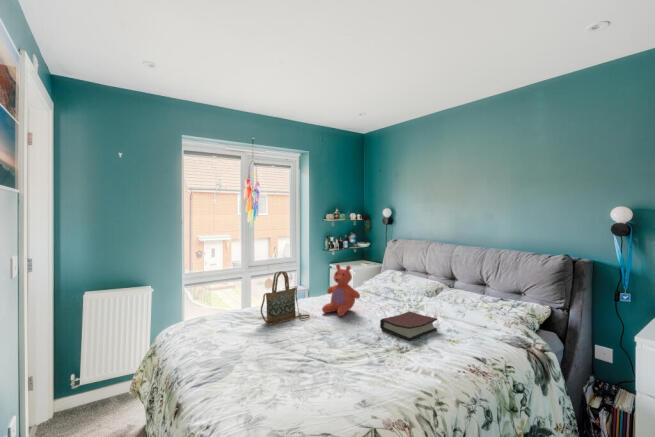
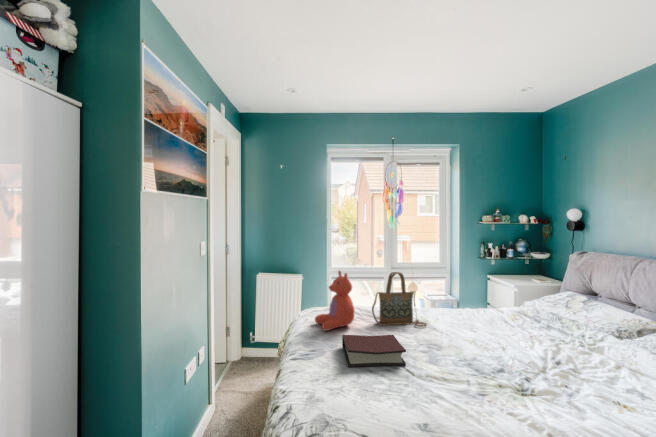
teddy bear: present [322,264,360,316] -> present [315,271,354,331]
hardback book: present [380,311,437,341] -> present [342,335,406,367]

